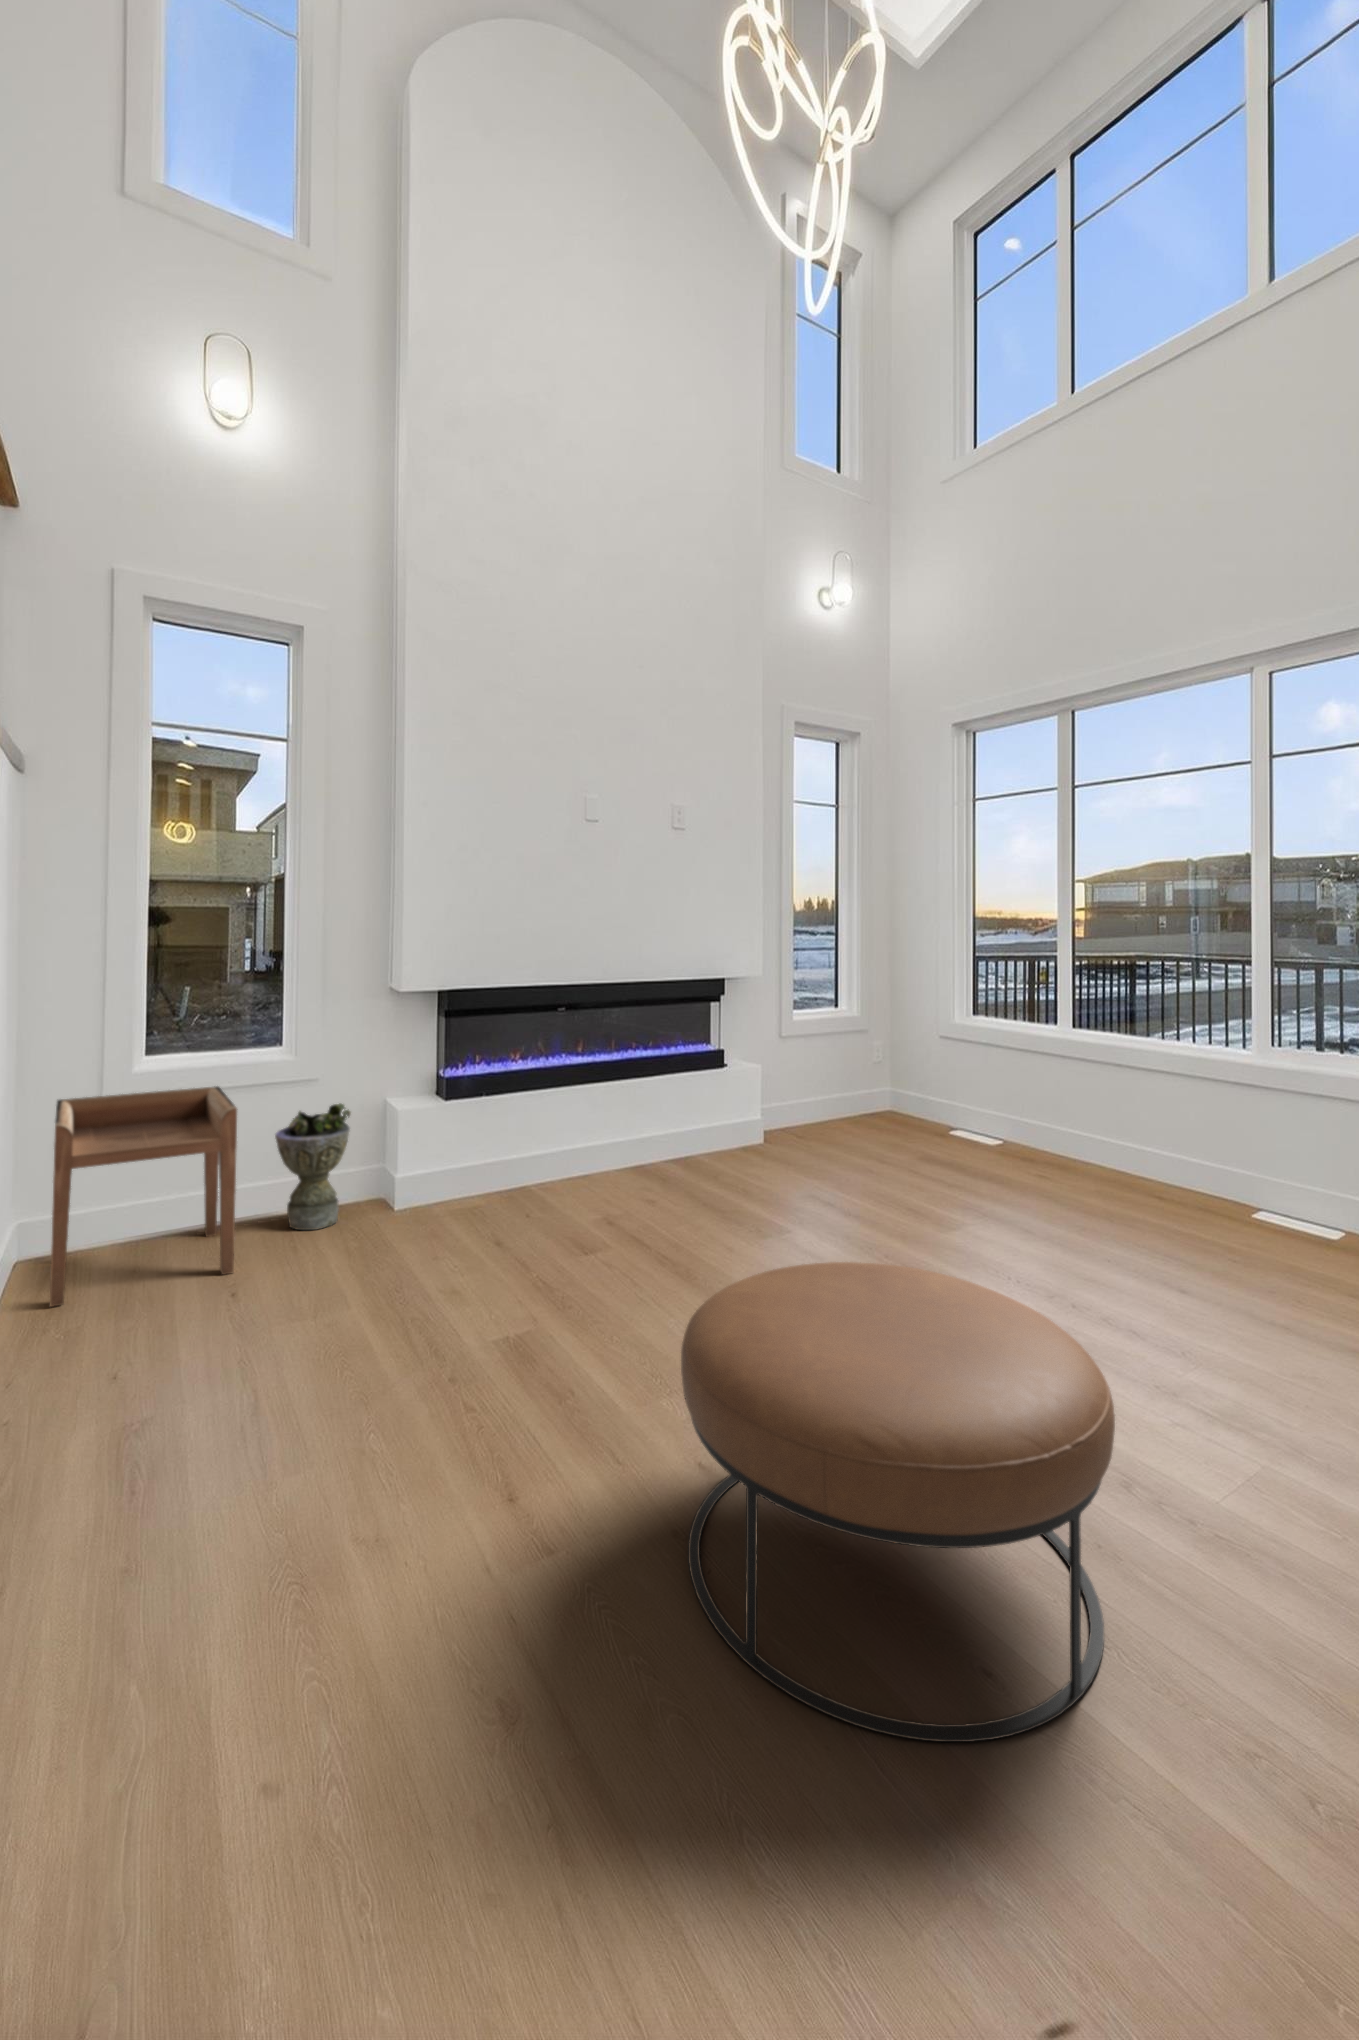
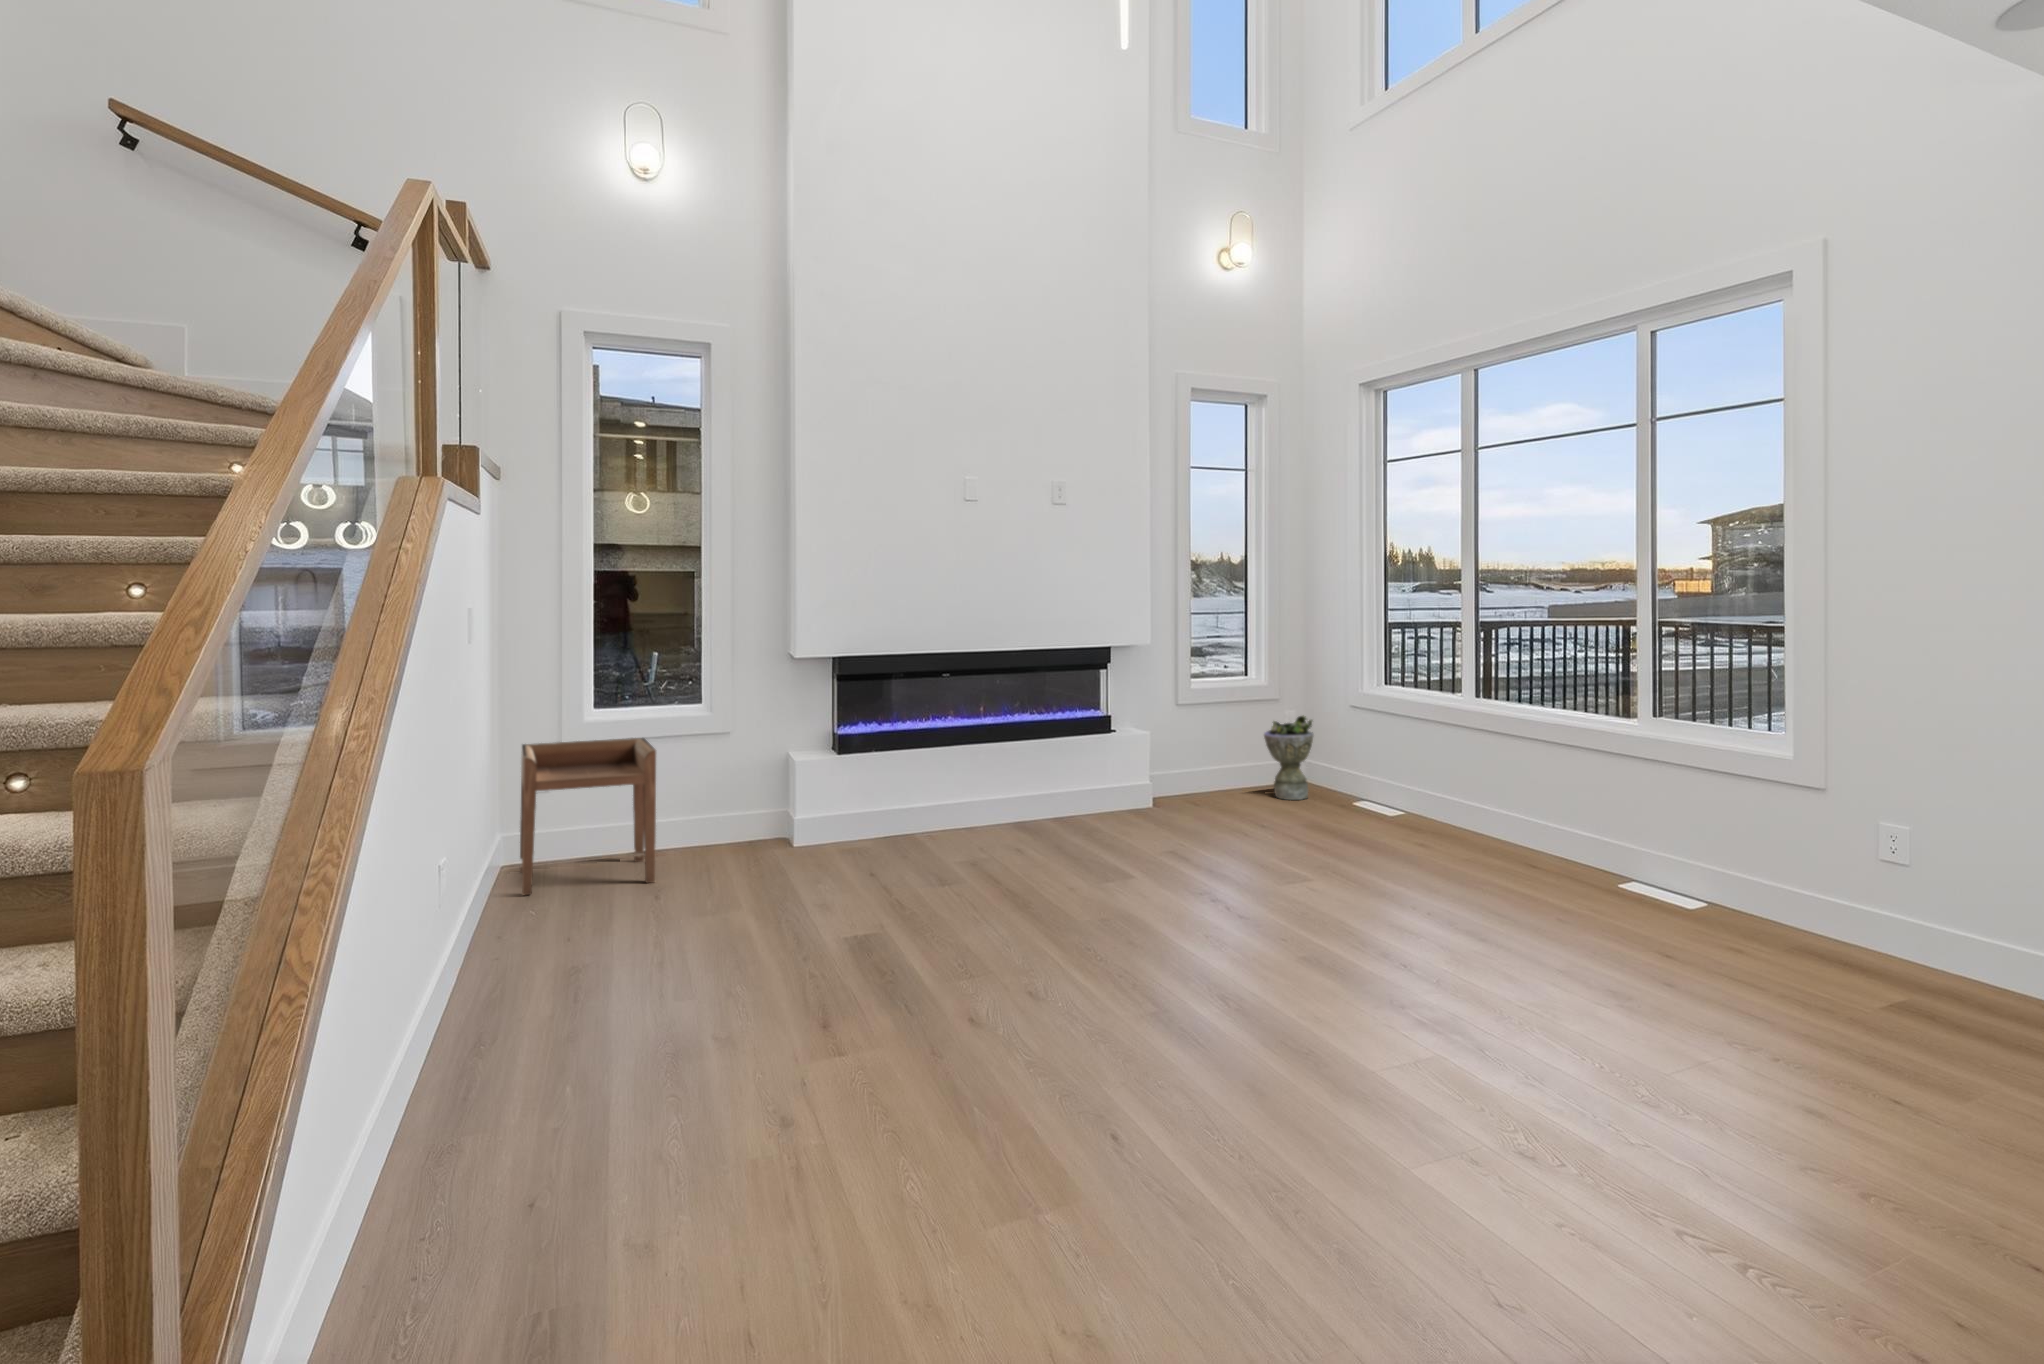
planter: present [275,1104,350,1230] -> present [1264,716,1313,800]
ottoman: present [681,1262,1115,1742] -> none [911,838,1178,1068]

